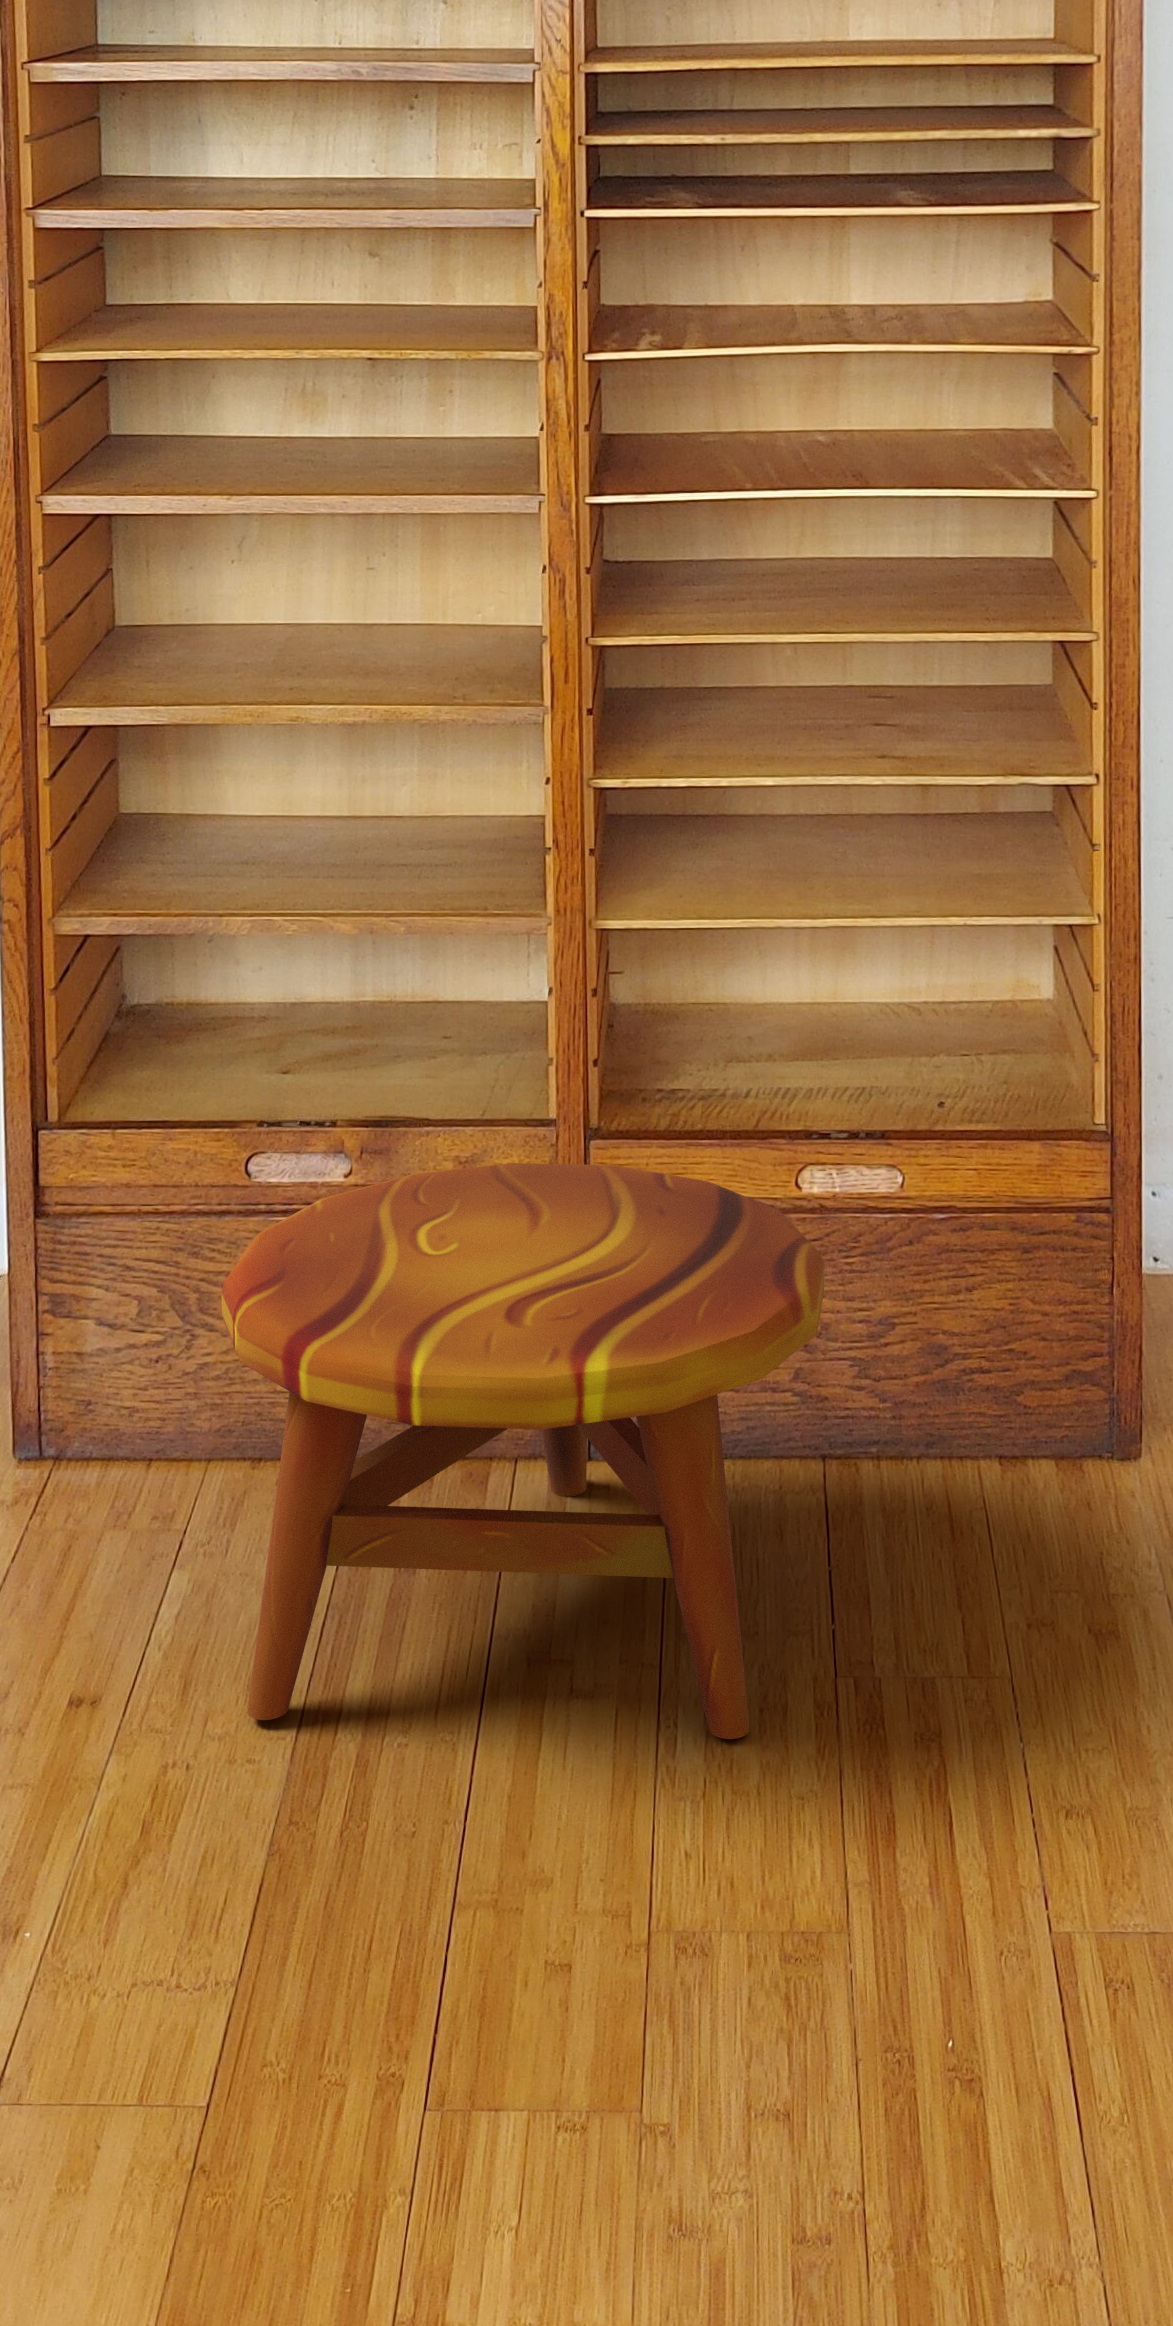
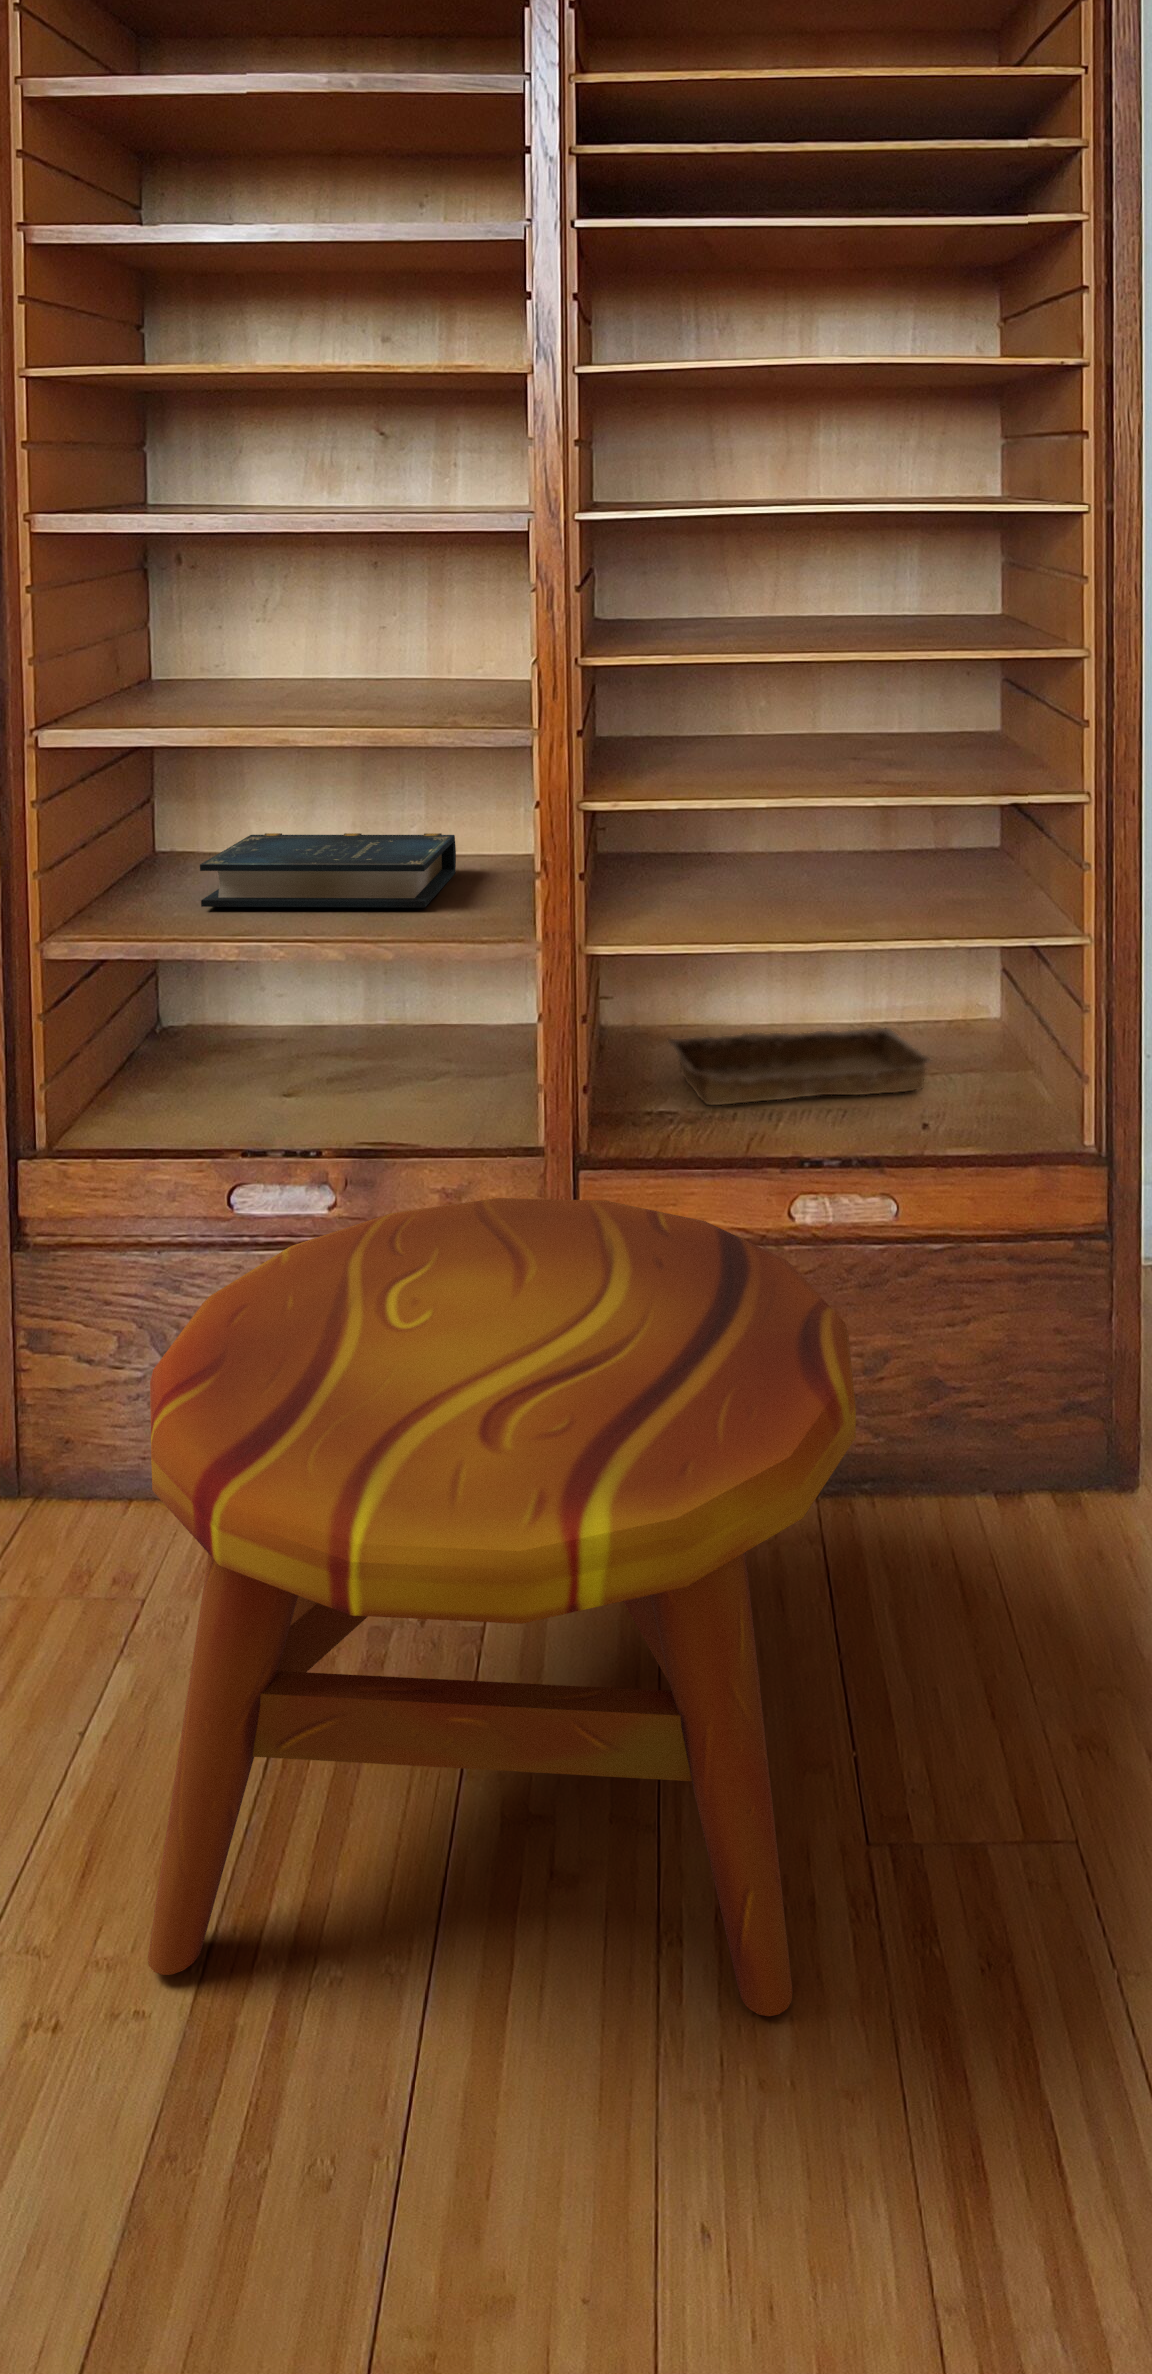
book: none [197,796,459,881] -> present [200,833,456,908]
tray: none [686,1008,963,1084] -> present [668,1028,931,1105]

